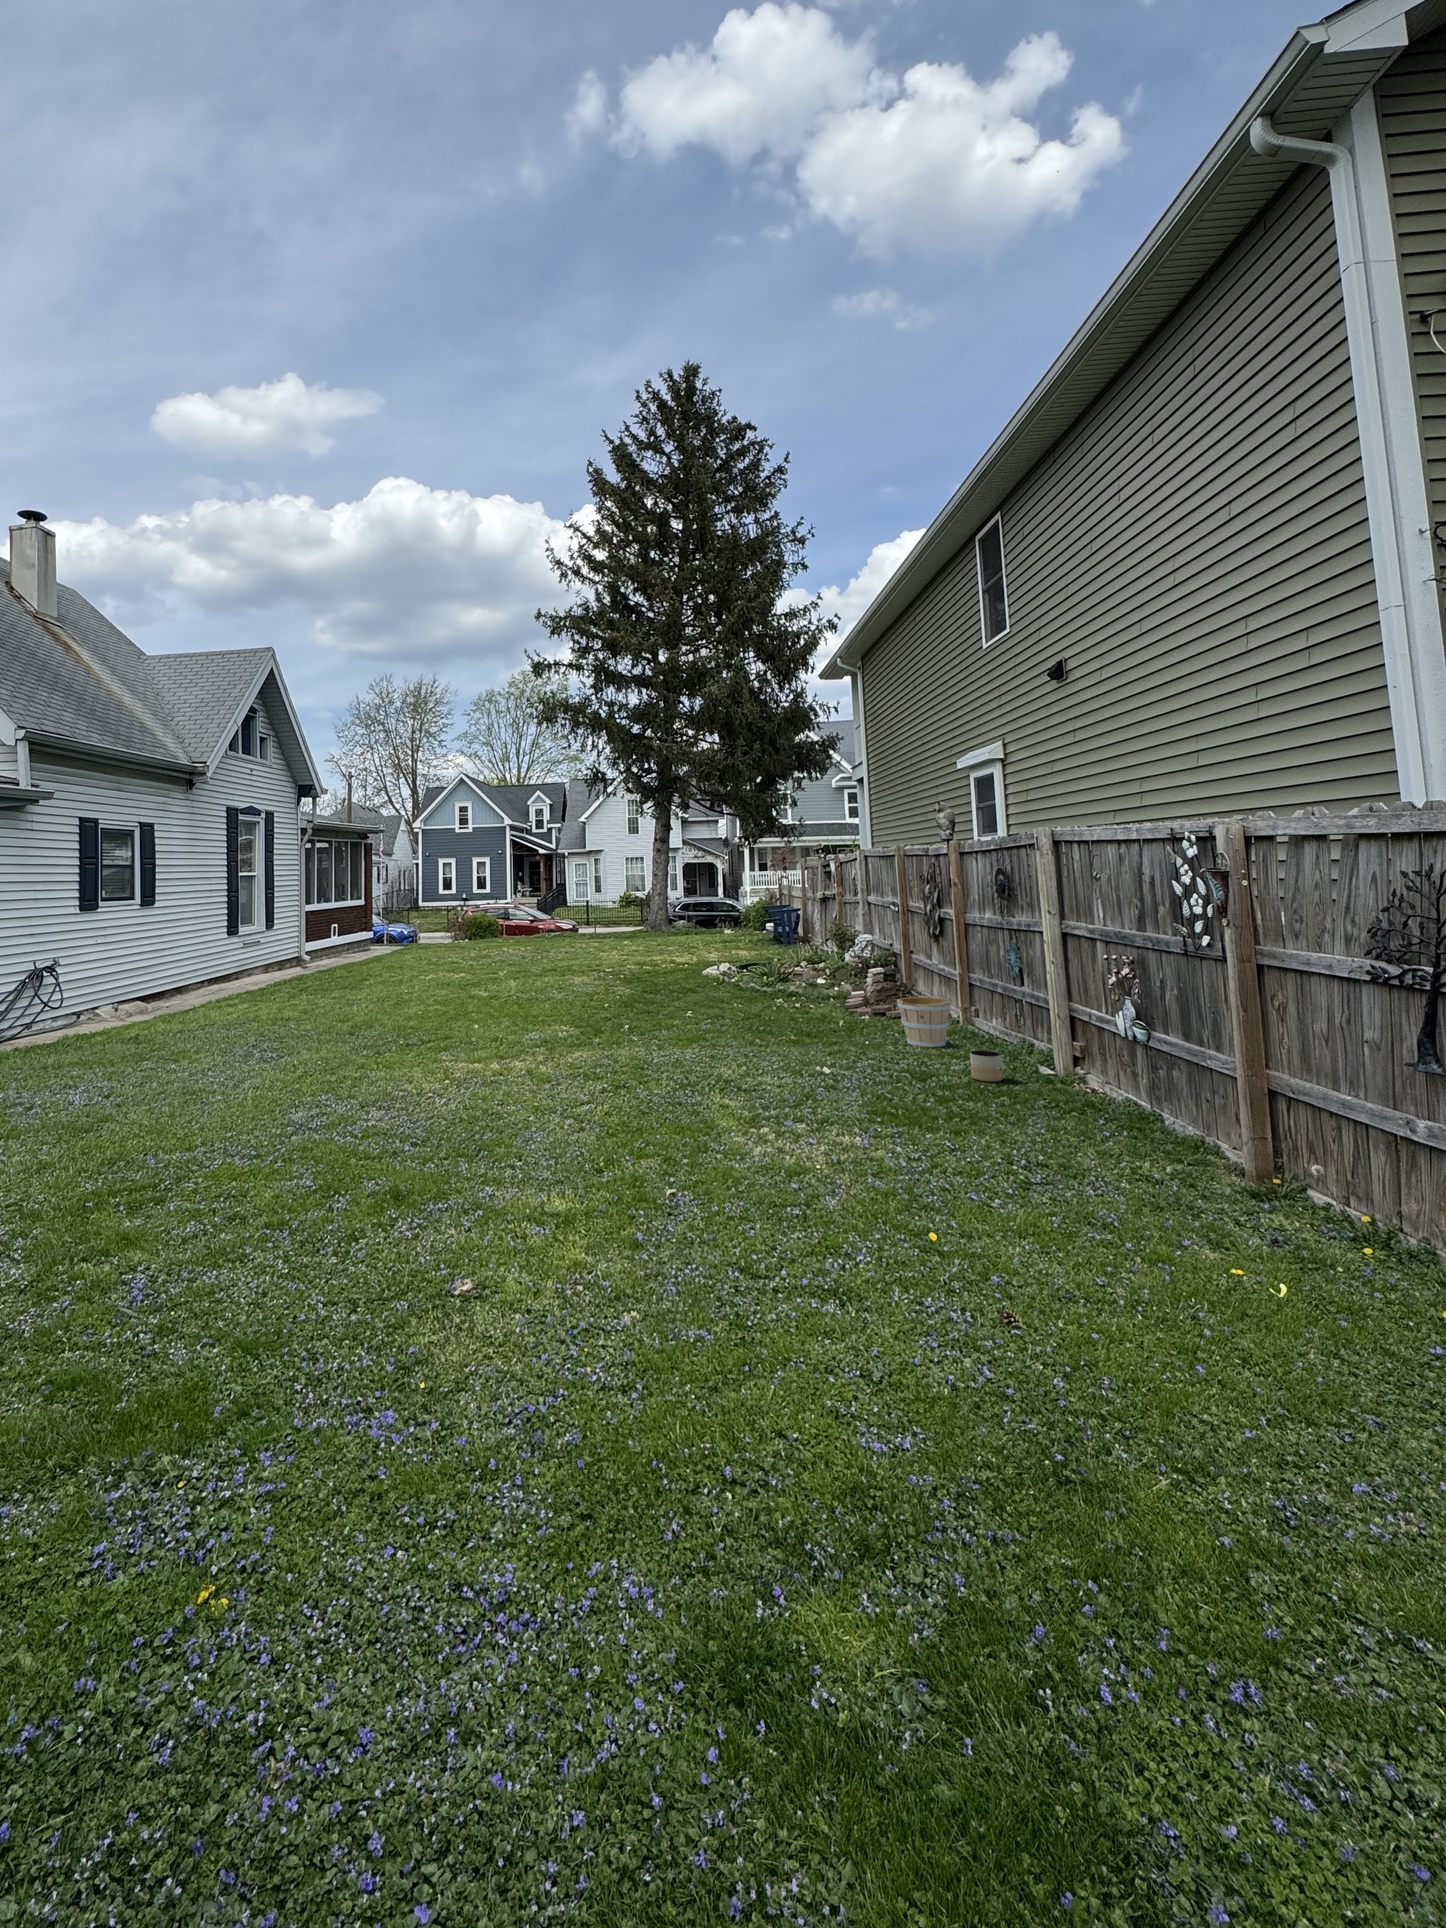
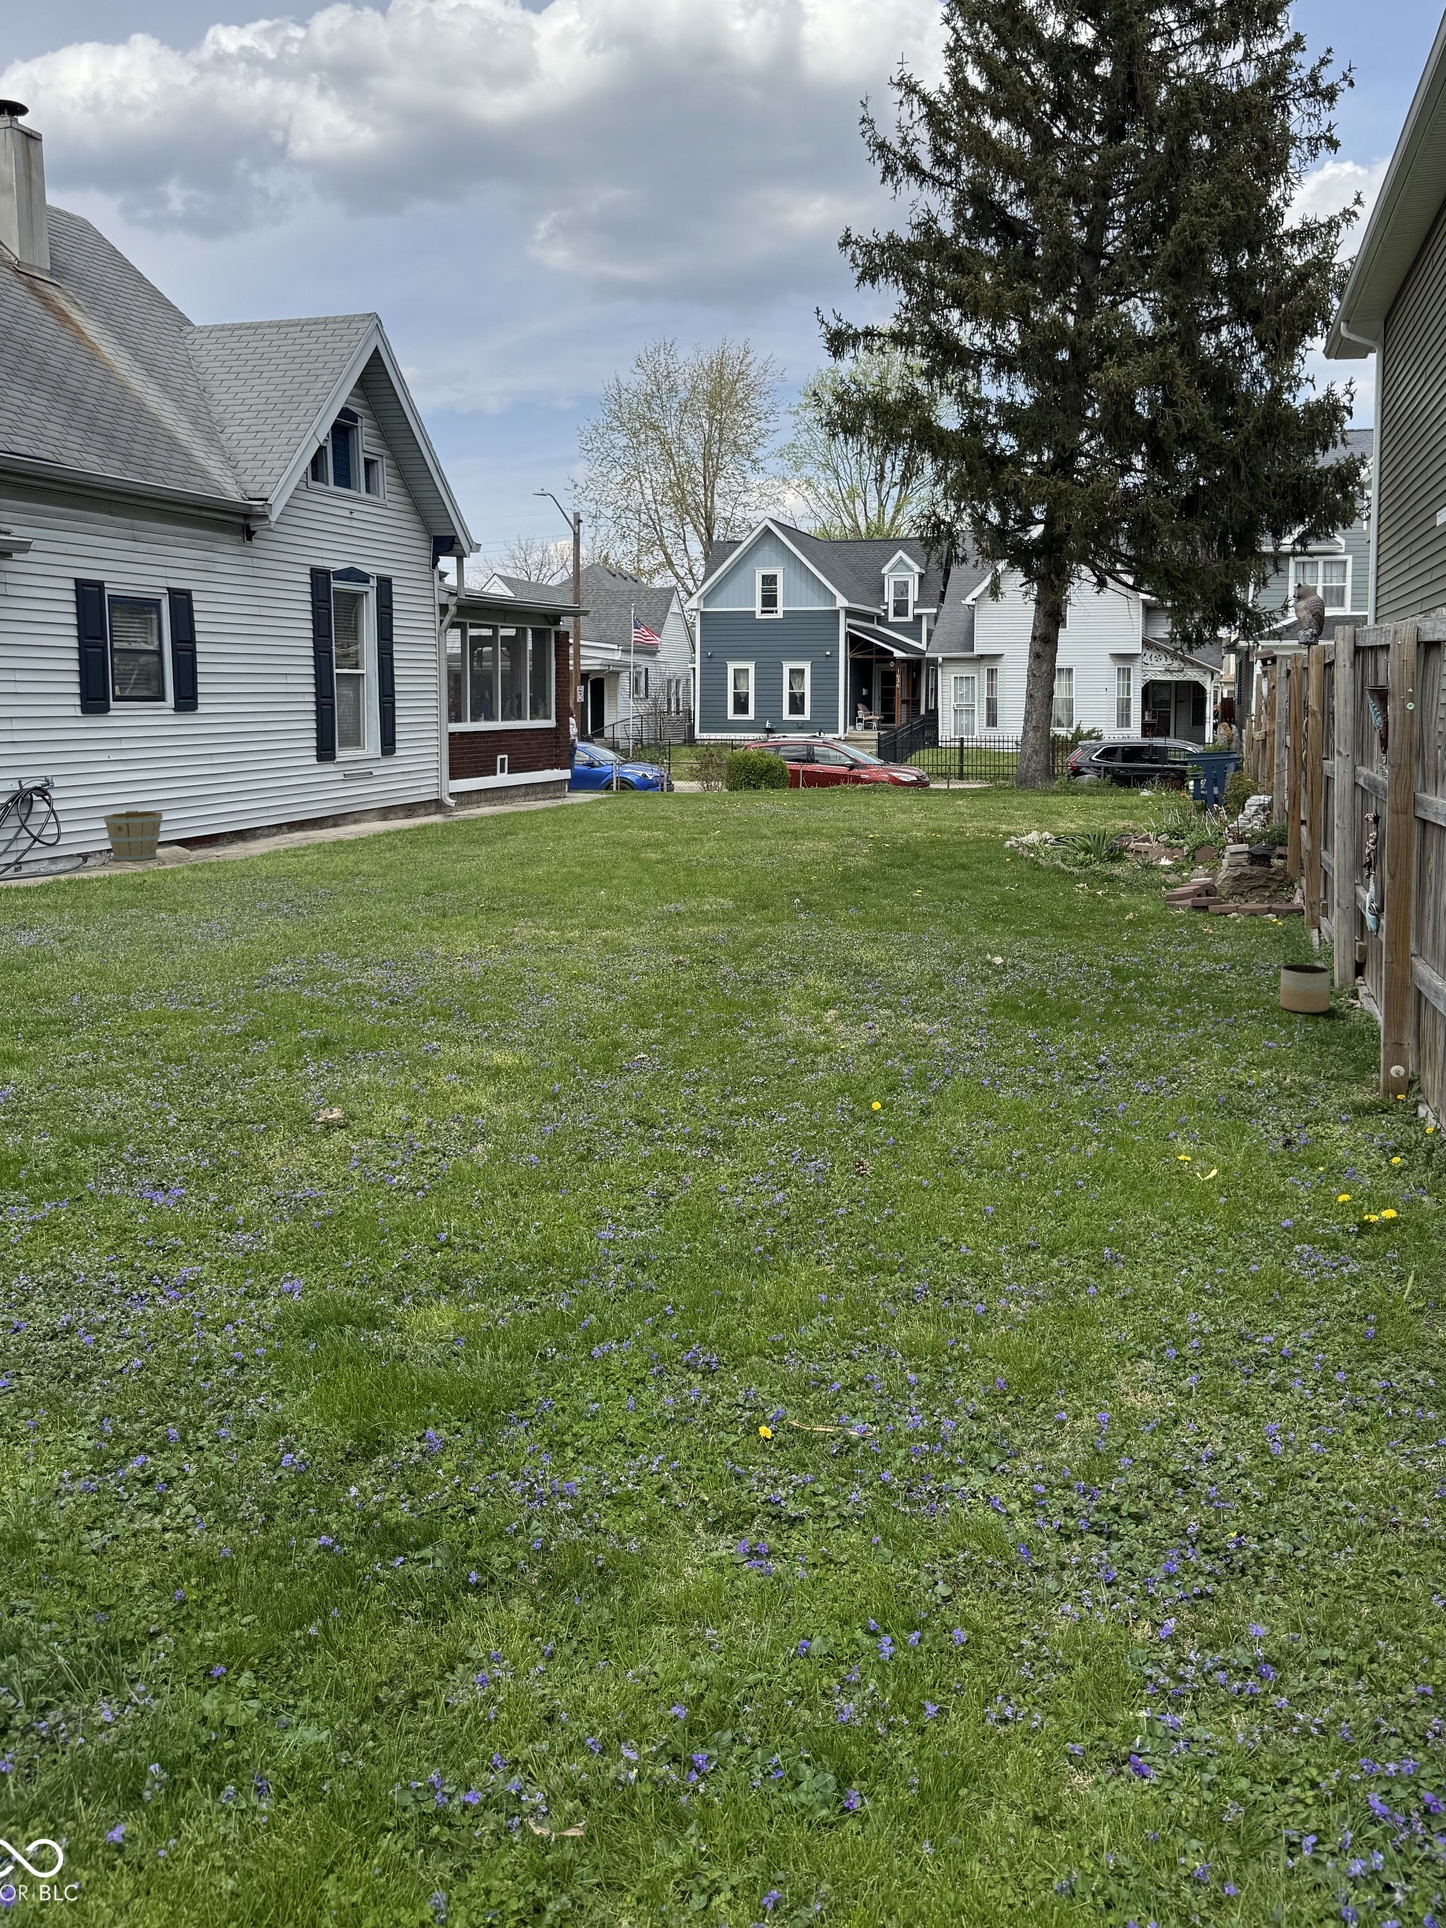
wooden bucket: present [897,996,951,1048] -> present [104,811,163,861]

